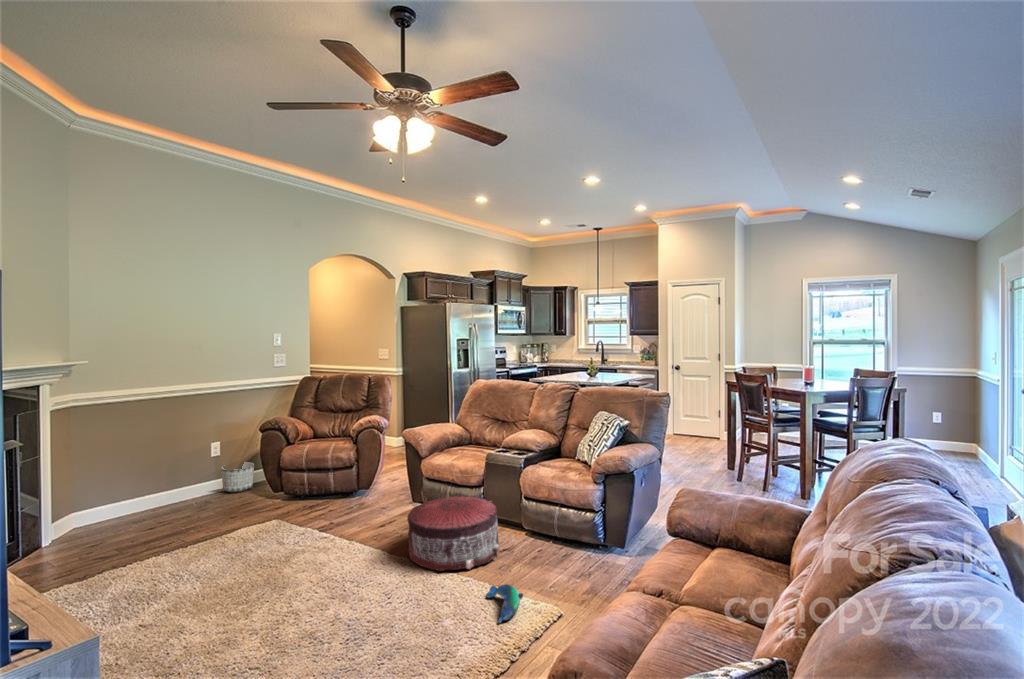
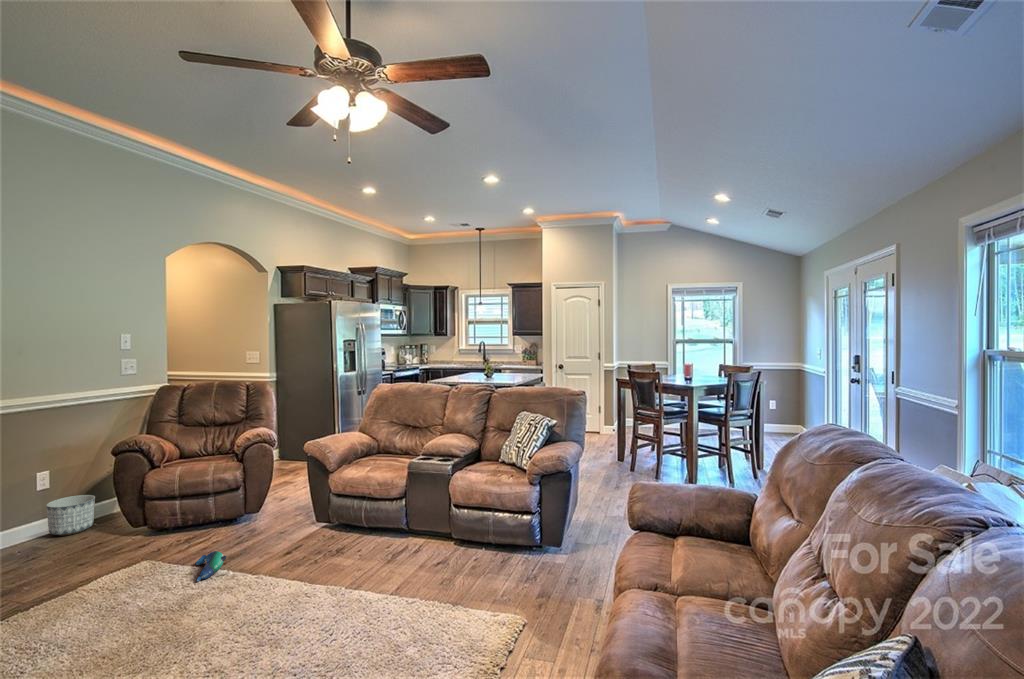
pouf: present [407,495,499,571] -> none [333,509,437,596]
plush toy: present [486,584,523,623] -> present [196,551,226,582]

